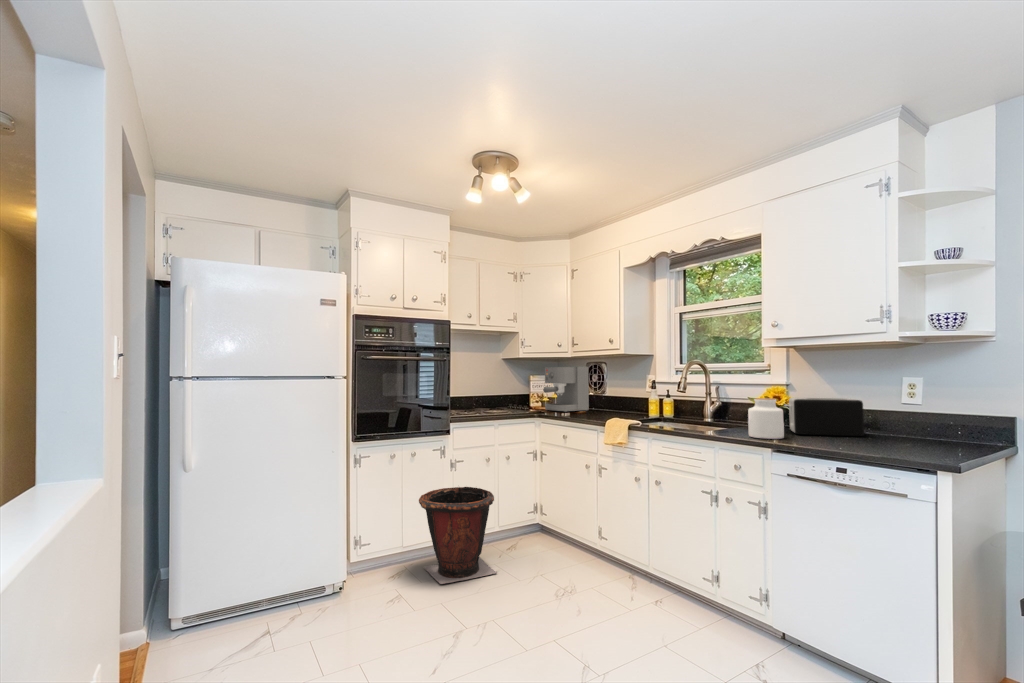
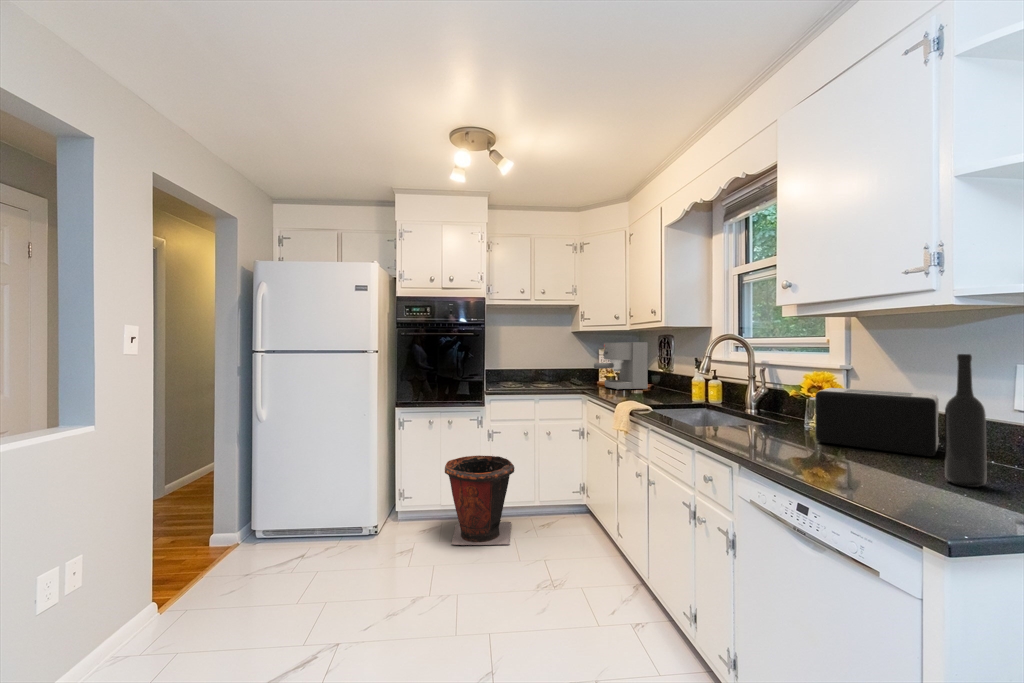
bottle: none [888,372,909,446] -> present [945,354,986,487]
jar: present [748,398,784,439] -> none [735,387,786,446]

